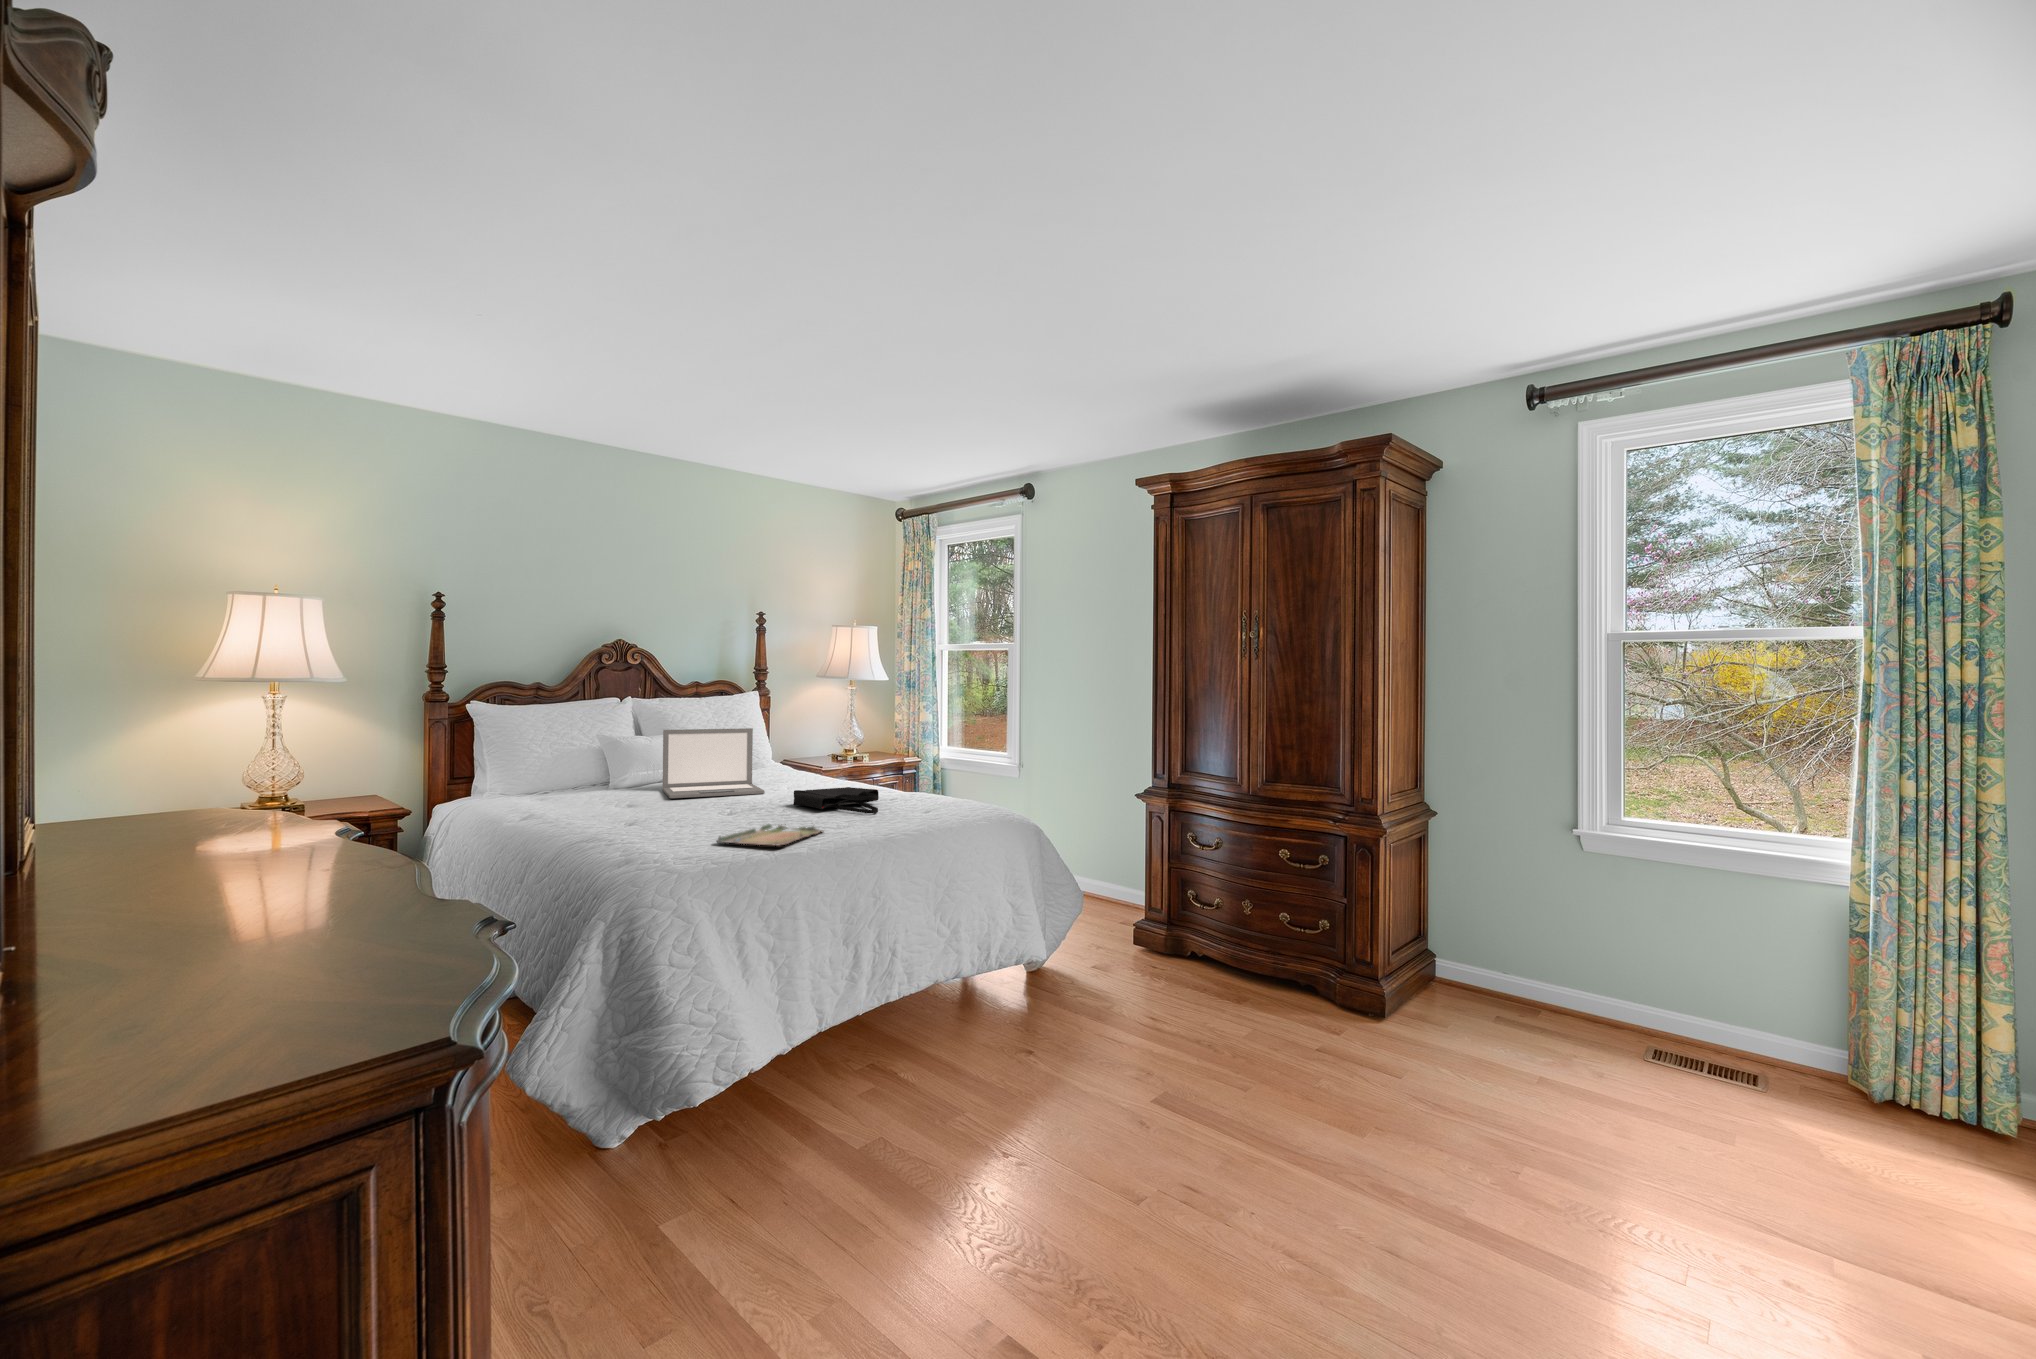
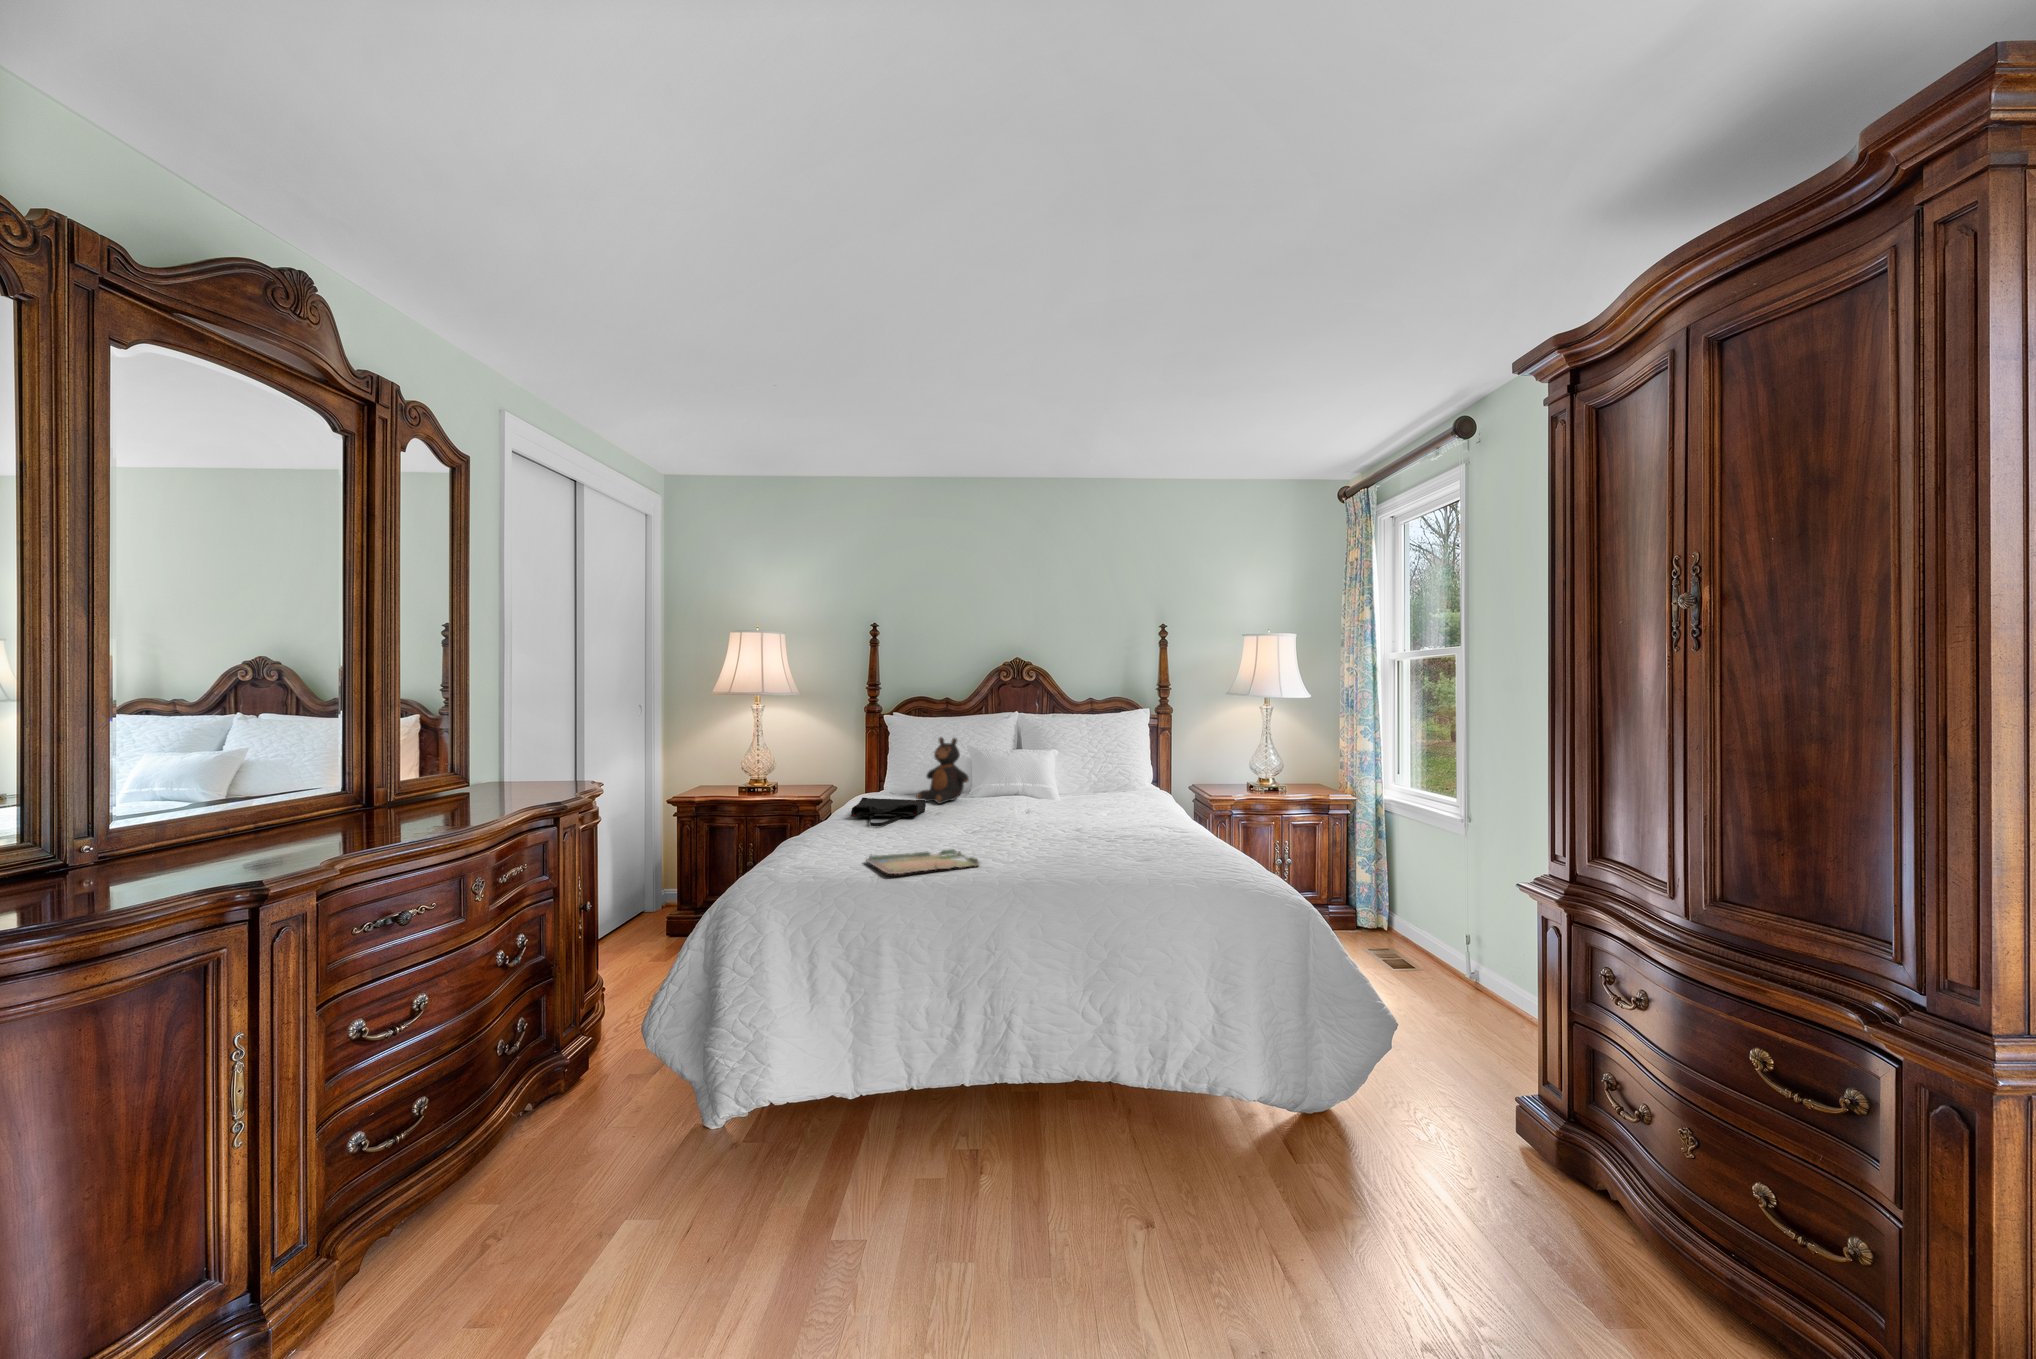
teddy bear: none [580,726,640,797] -> present [916,737,969,804]
laptop: present [663,728,765,798] -> none [965,743,1070,816]
tote bag: present [794,787,879,813] -> present [851,798,926,826]

